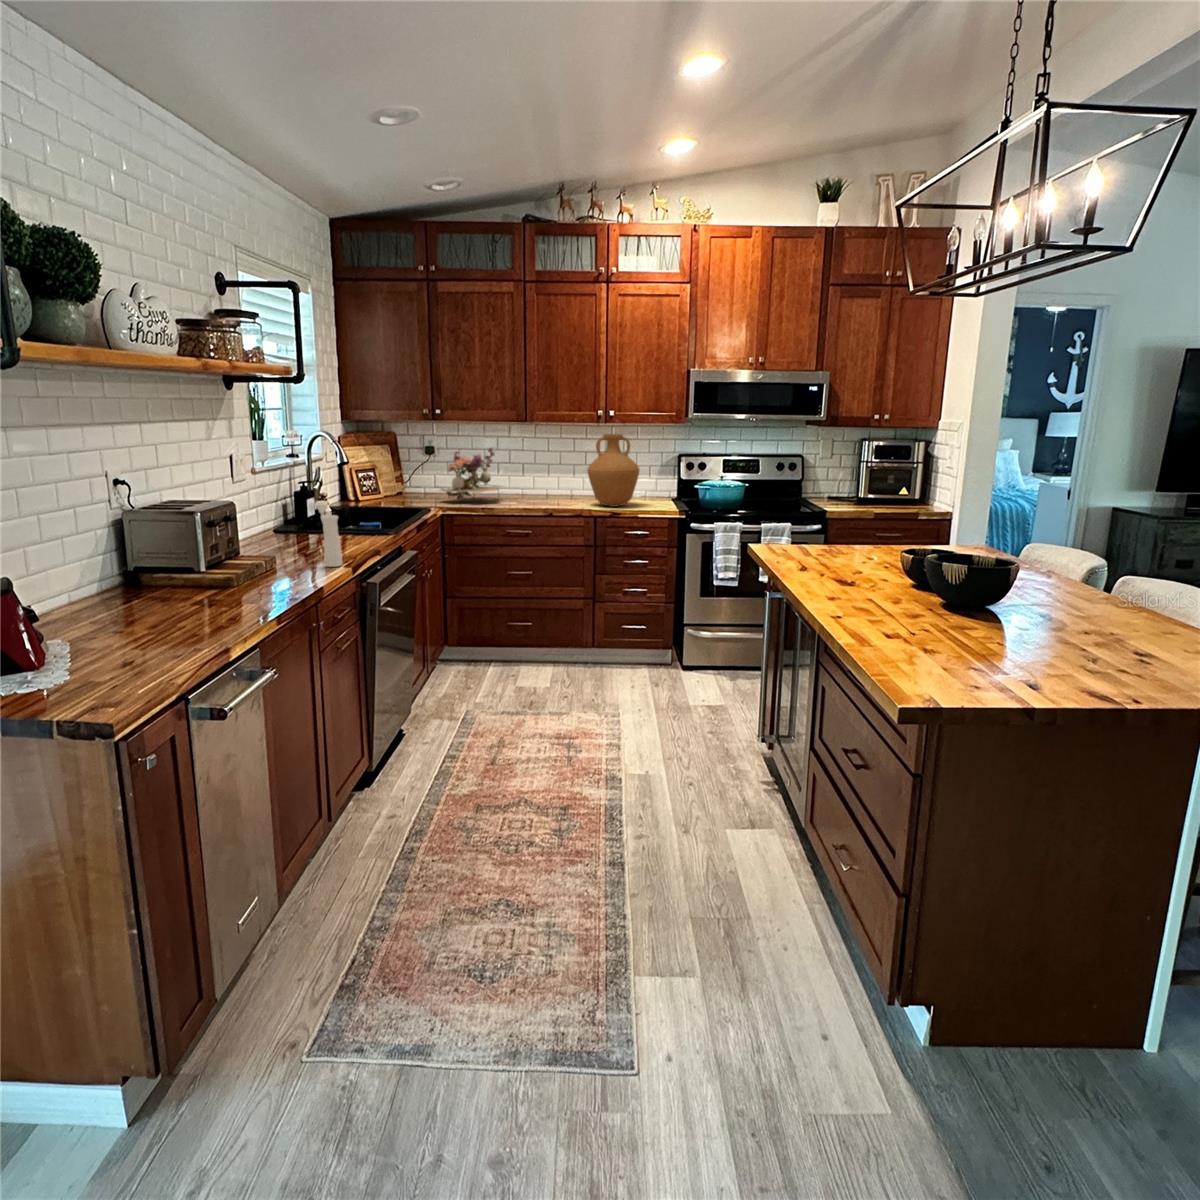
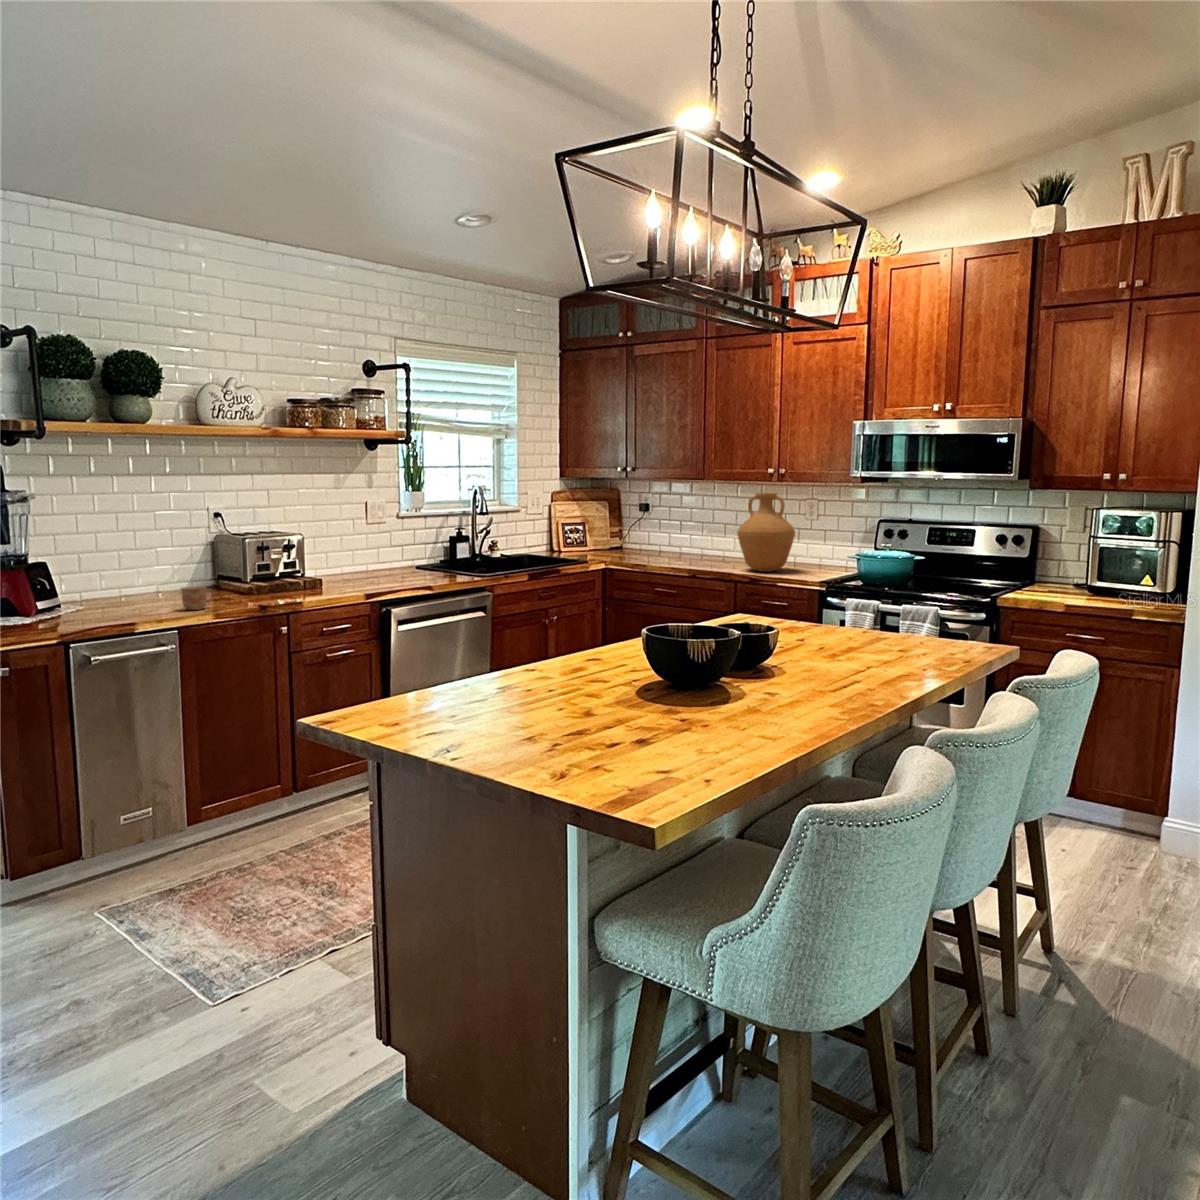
flower arrangement: present [440,448,500,501] -> none [614,504,682,558]
pepper mill: present [315,501,342,567] -> none [354,538,376,591]
mug: none [195,586,233,623] -> present [181,586,214,610]

